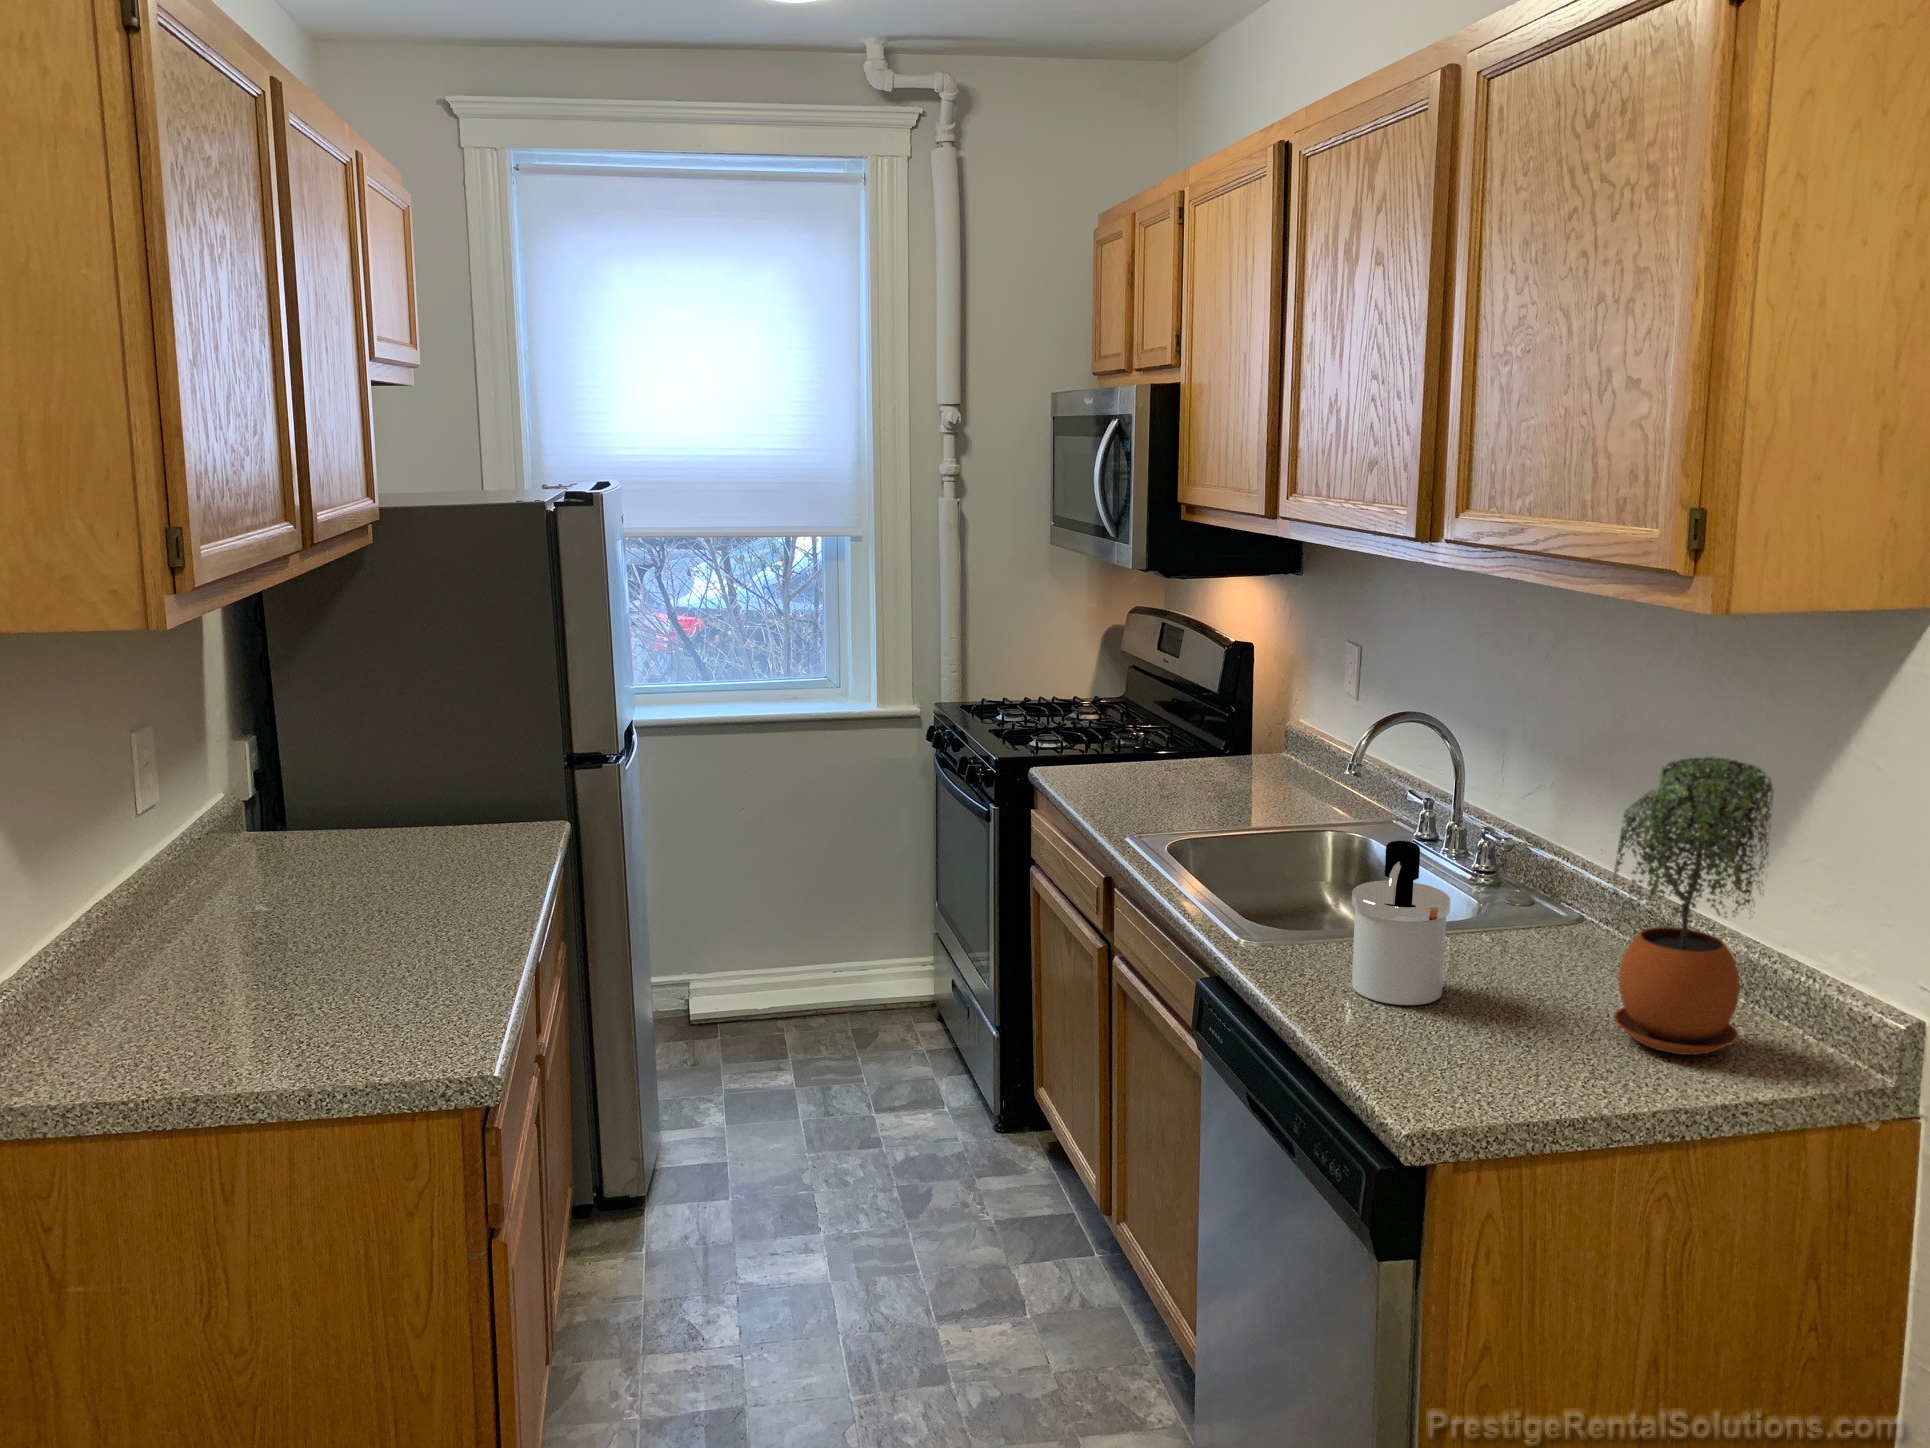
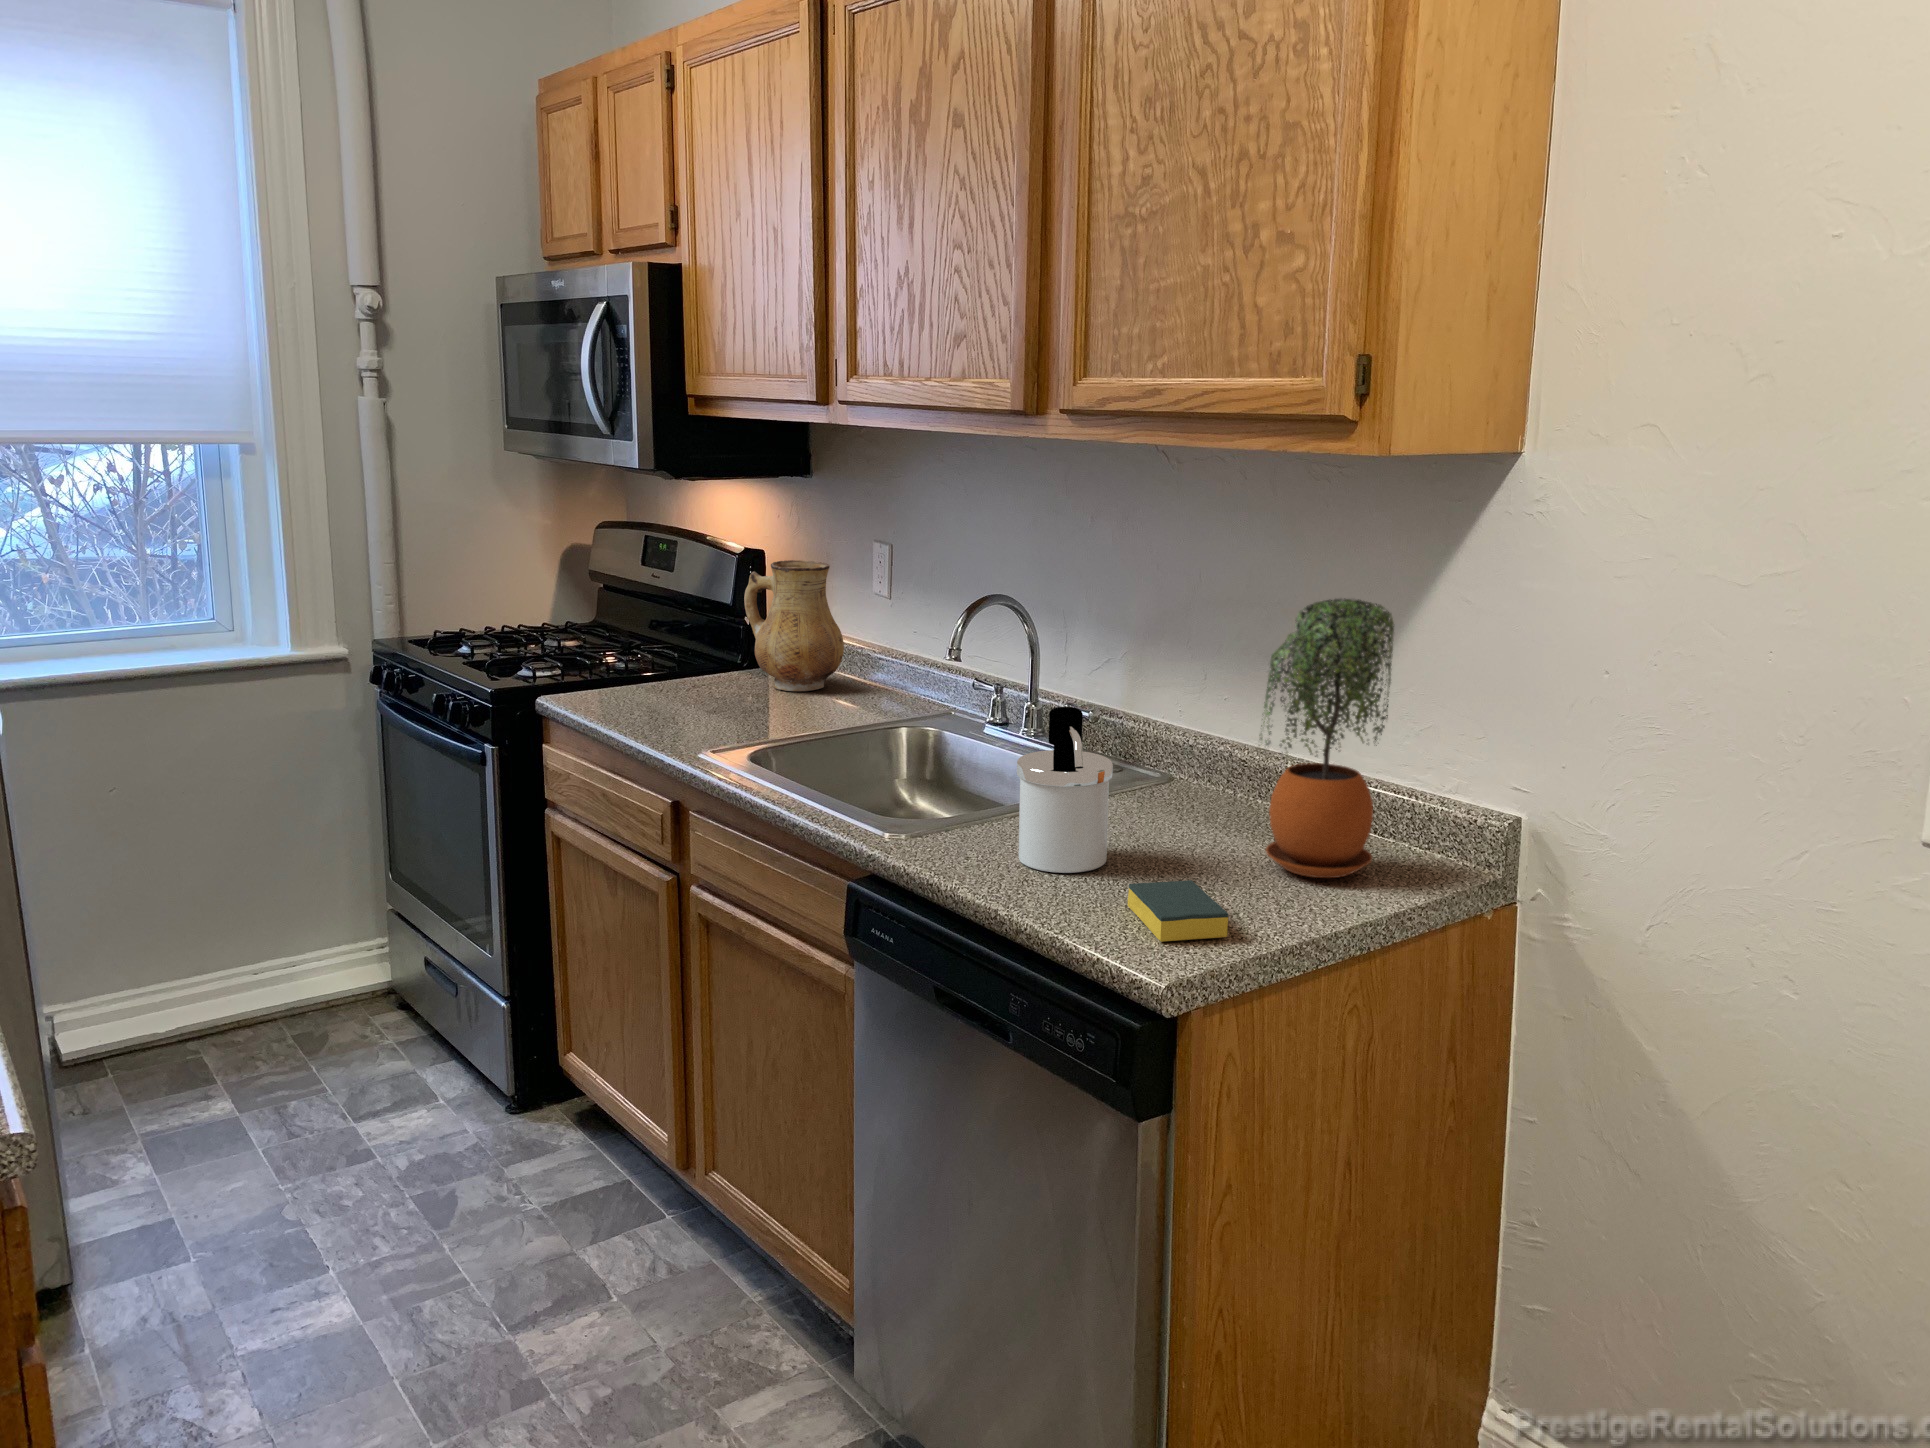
ceramic pitcher: none [1222,658,1313,784] -> present [744,560,844,691]
sponge: none [1426,1026,1507,1096] -> present [1128,880,1229,942]

